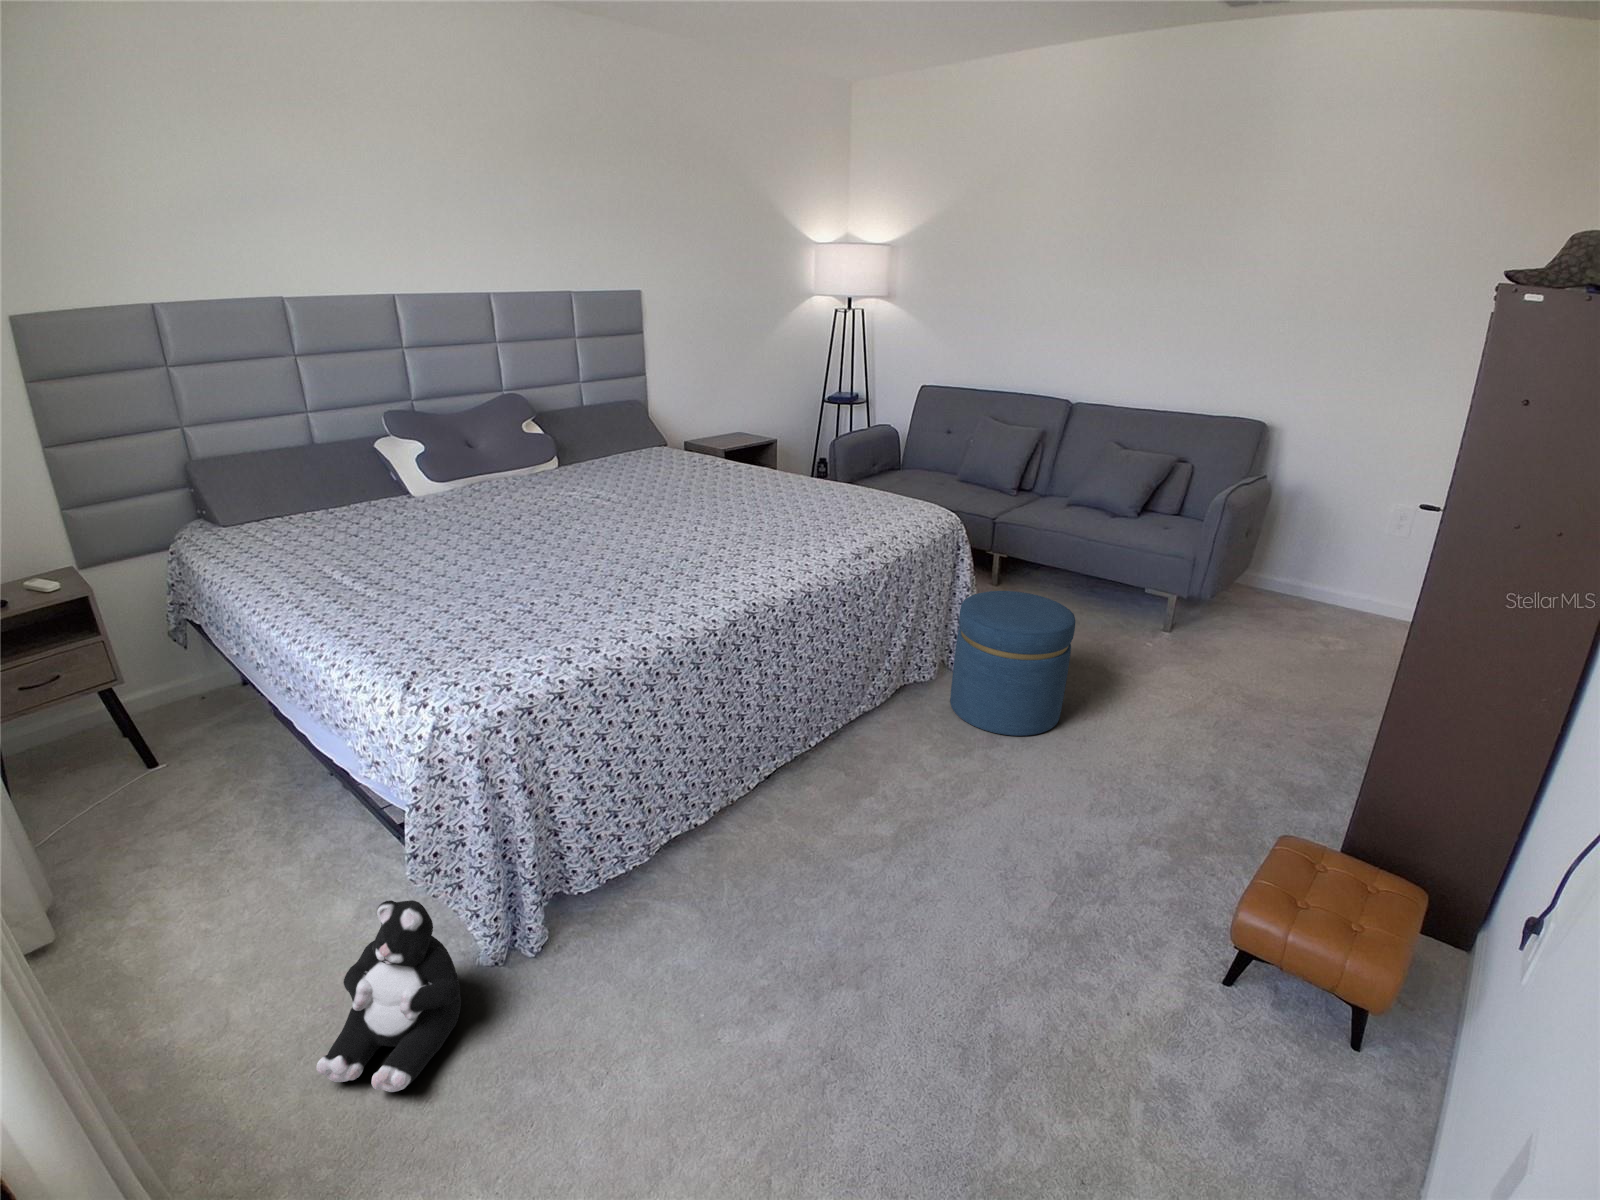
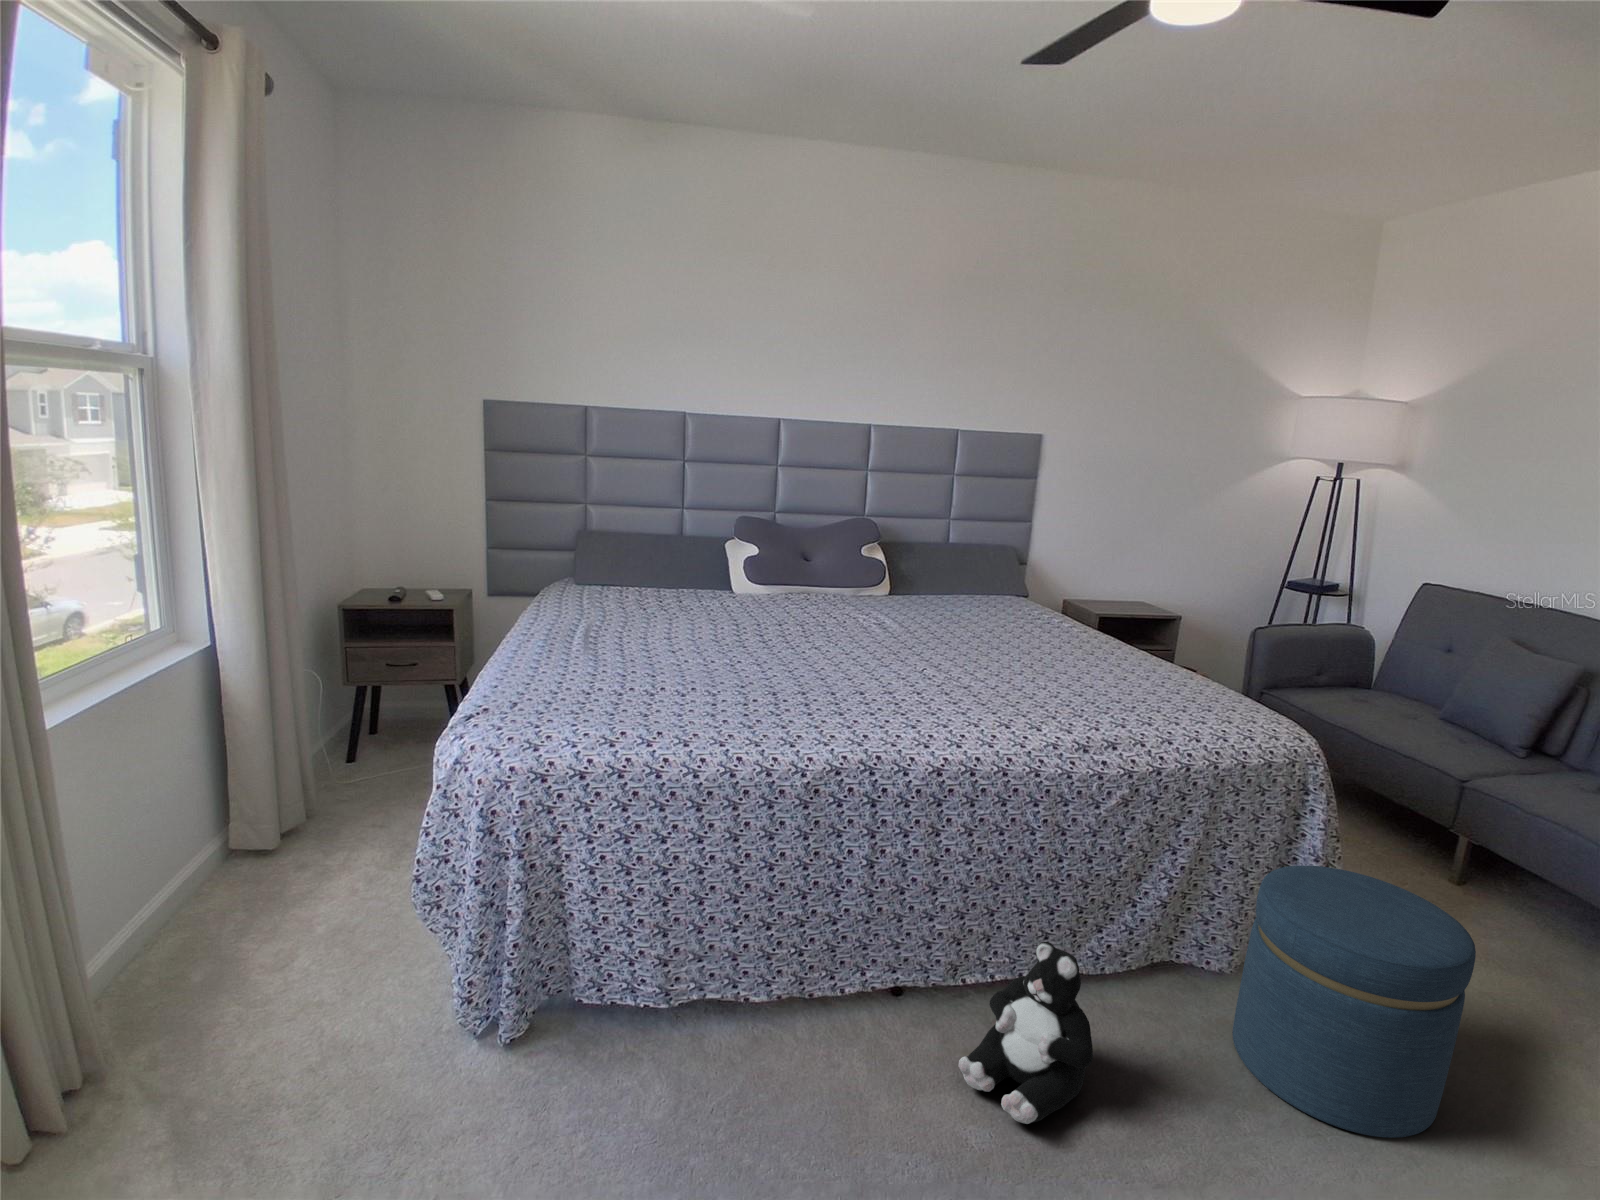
plush toy: present [316,900,461,1092] -> present [958,942,1093,1124]

